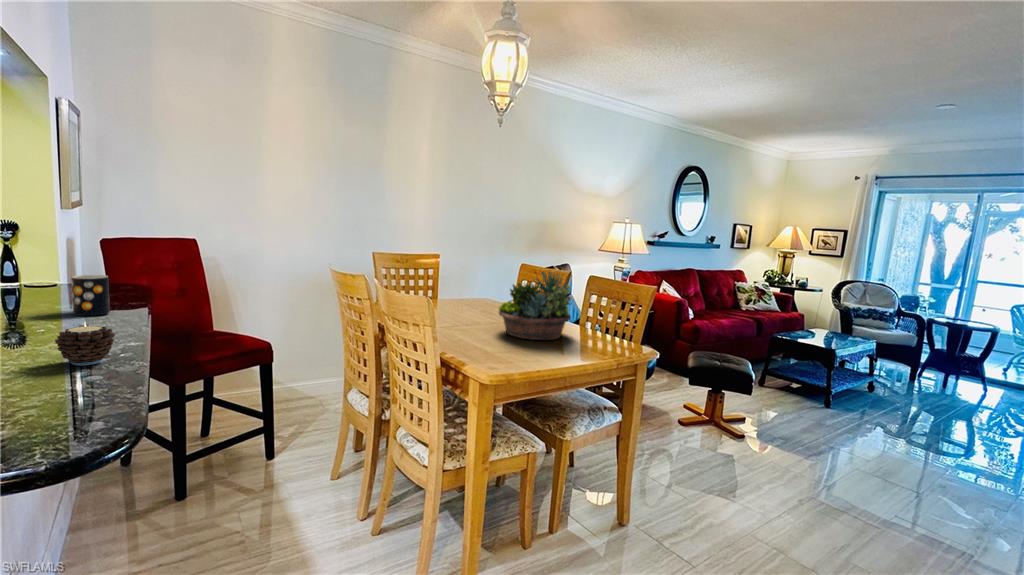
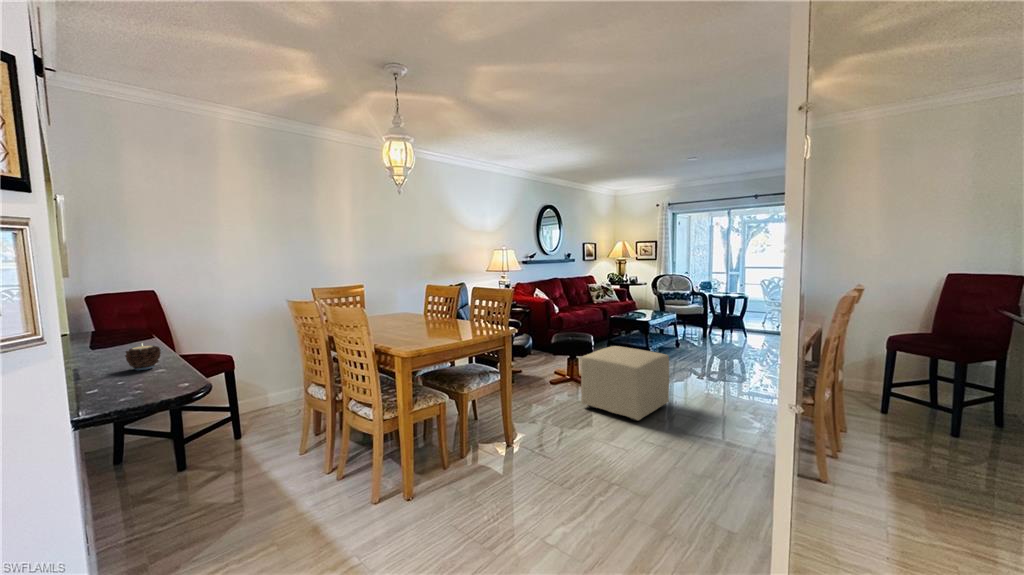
succulent planter: present [499,272,571,340] -> none [412,286,461,333]
mug: present [71,275,110,316] -> none [97,321,127,351]
ottoman: none [733,387,896,521] -> present [581,346,669,421]

